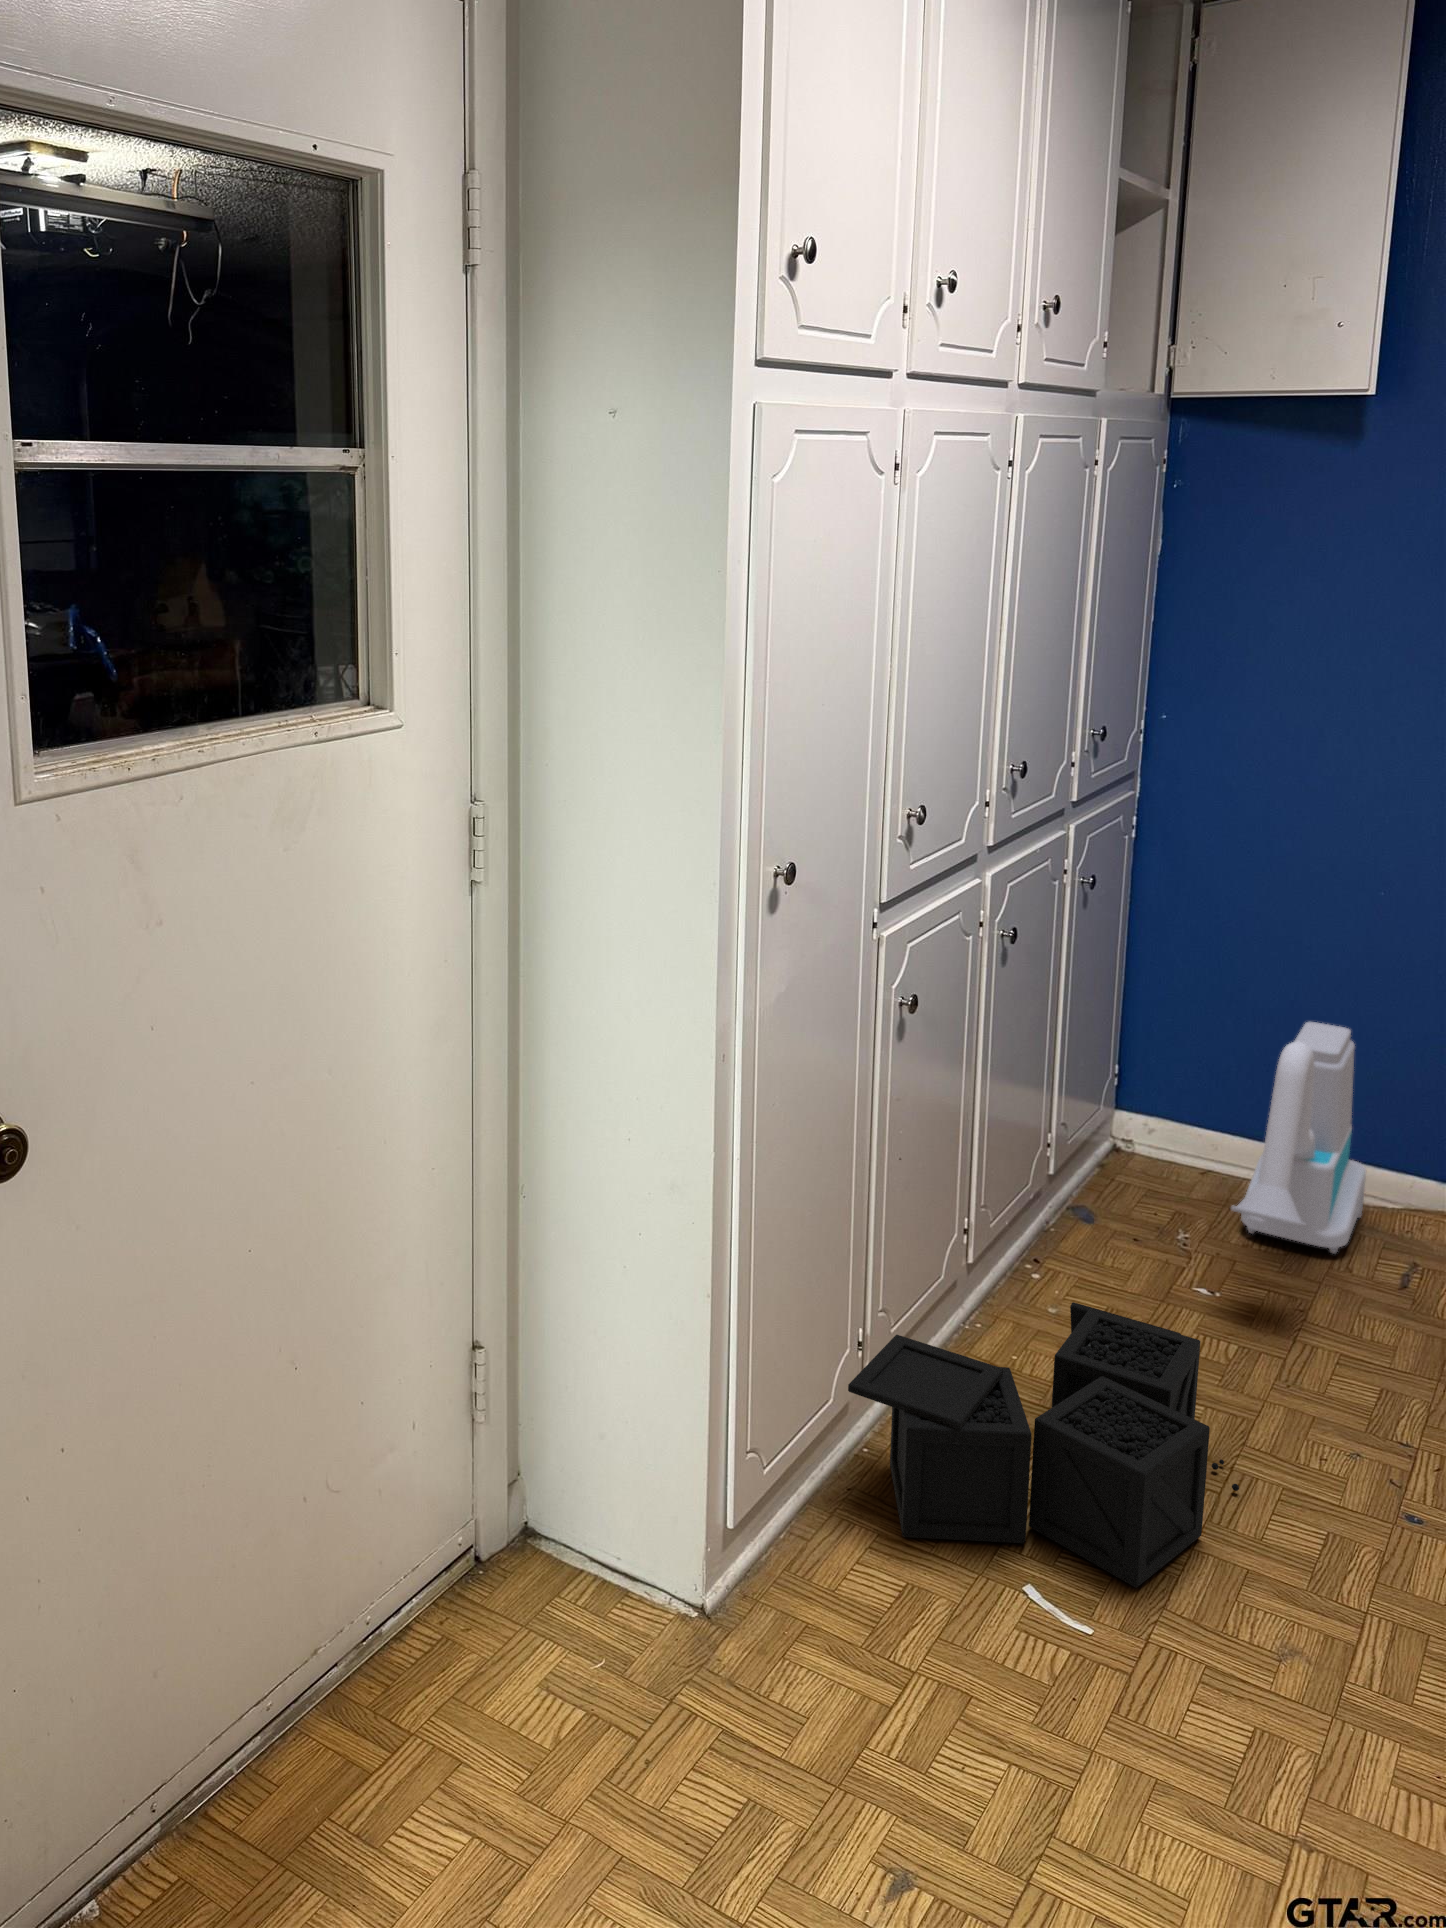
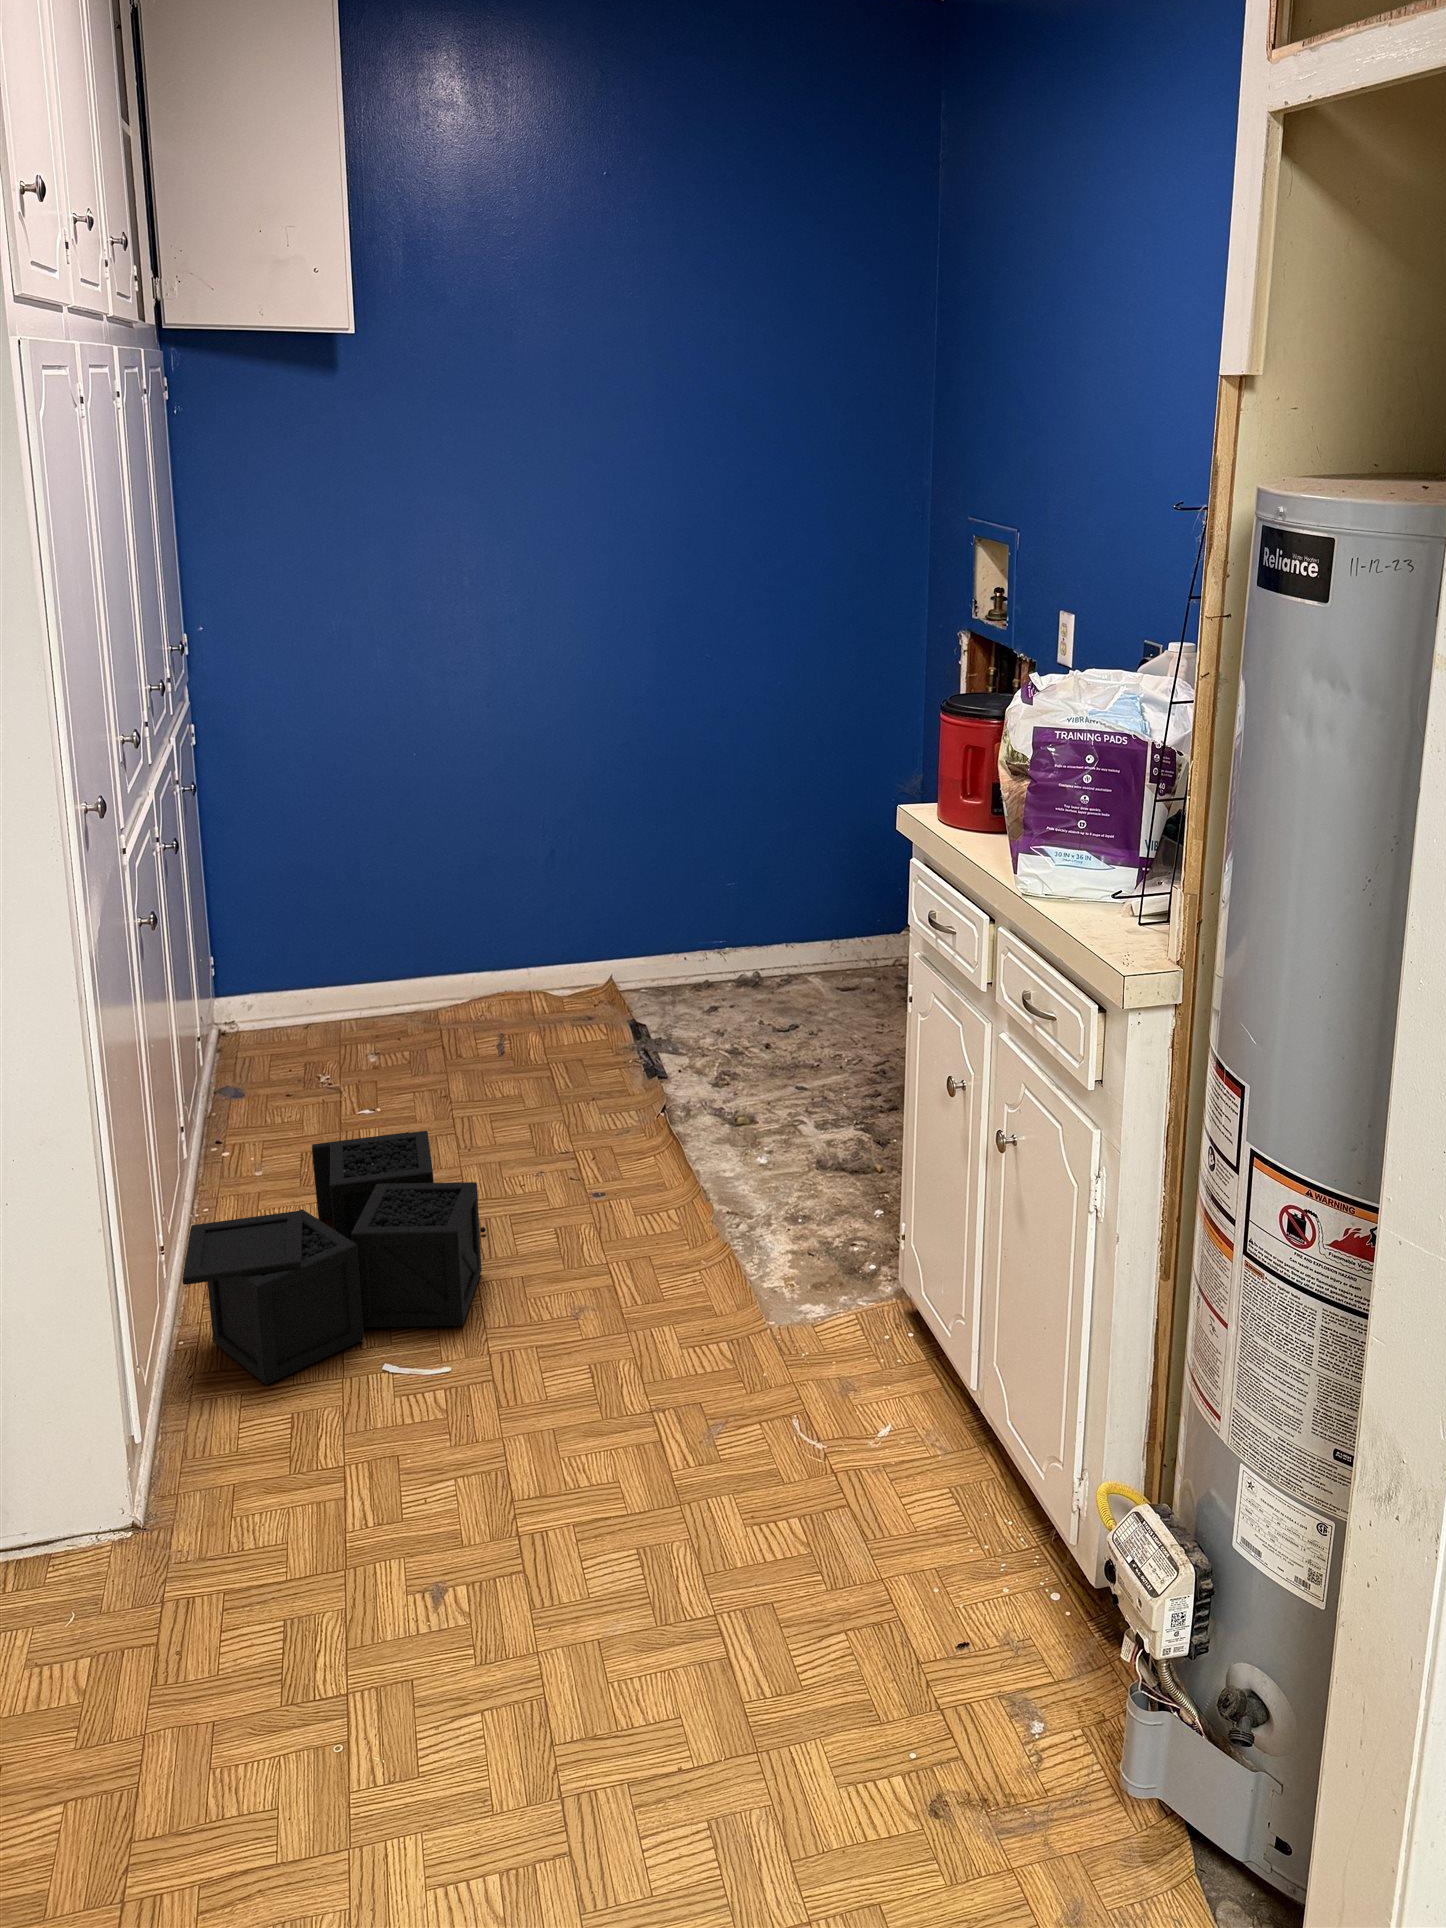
vacuum cleaner: present [1231,1022,1366,1254] -> none [357,866,449,1058]

